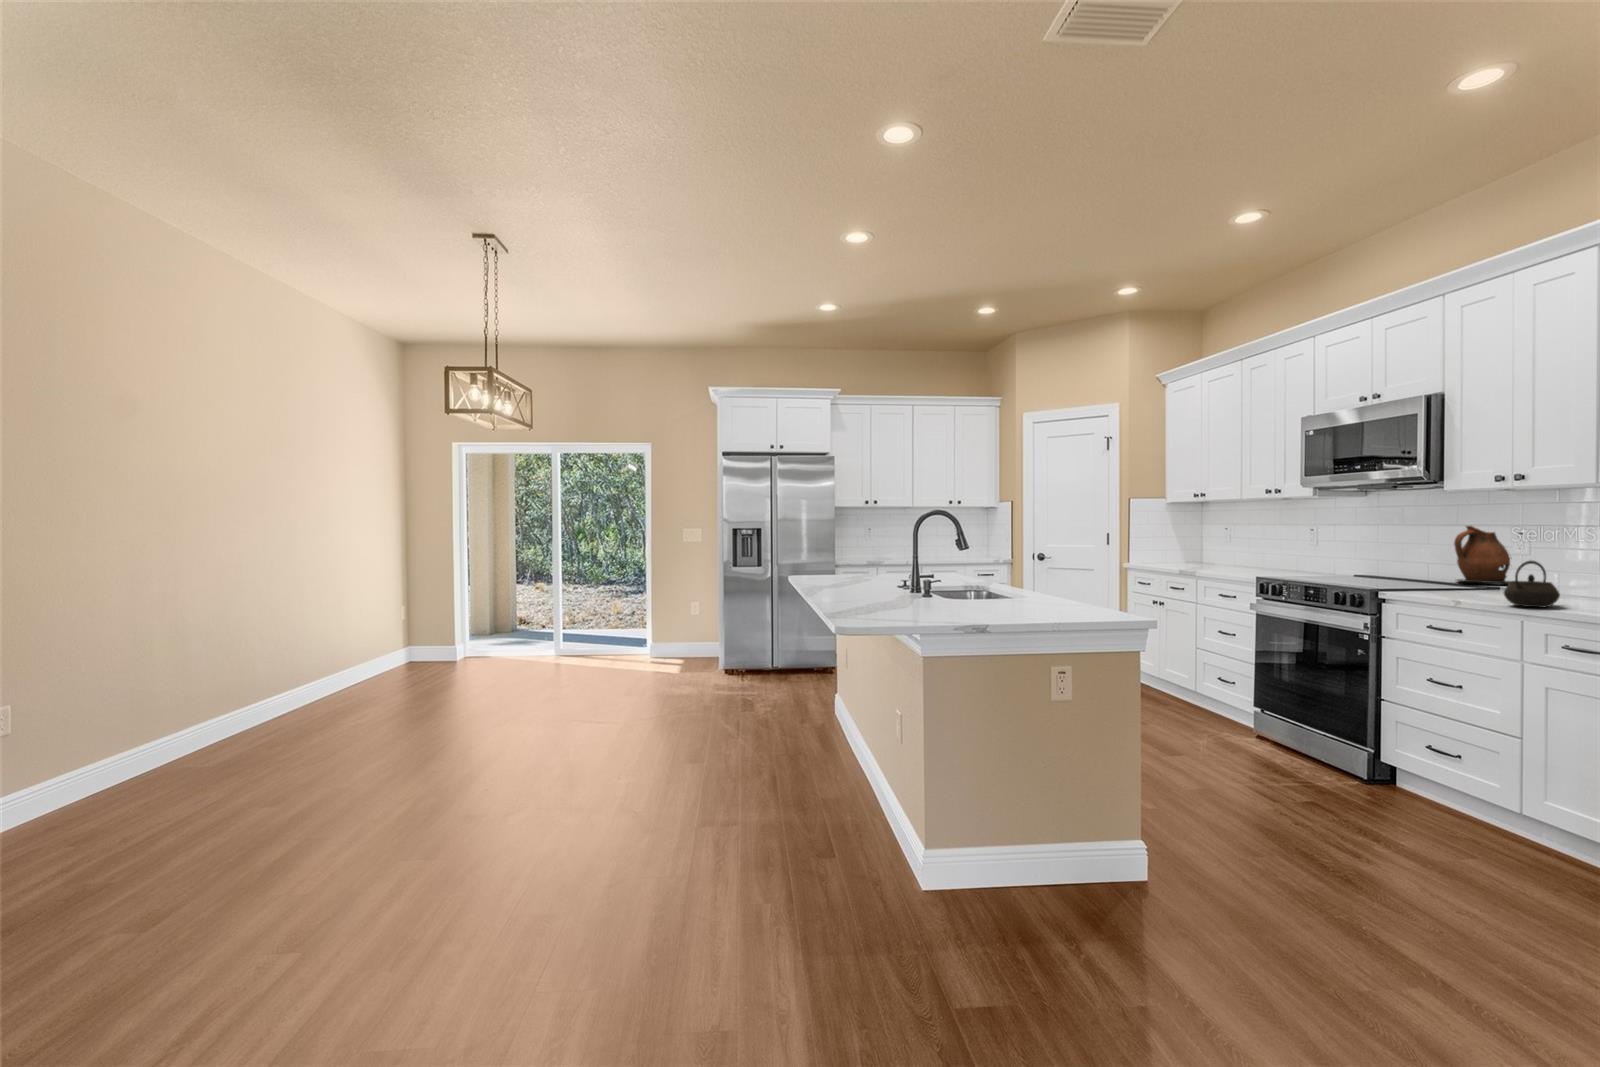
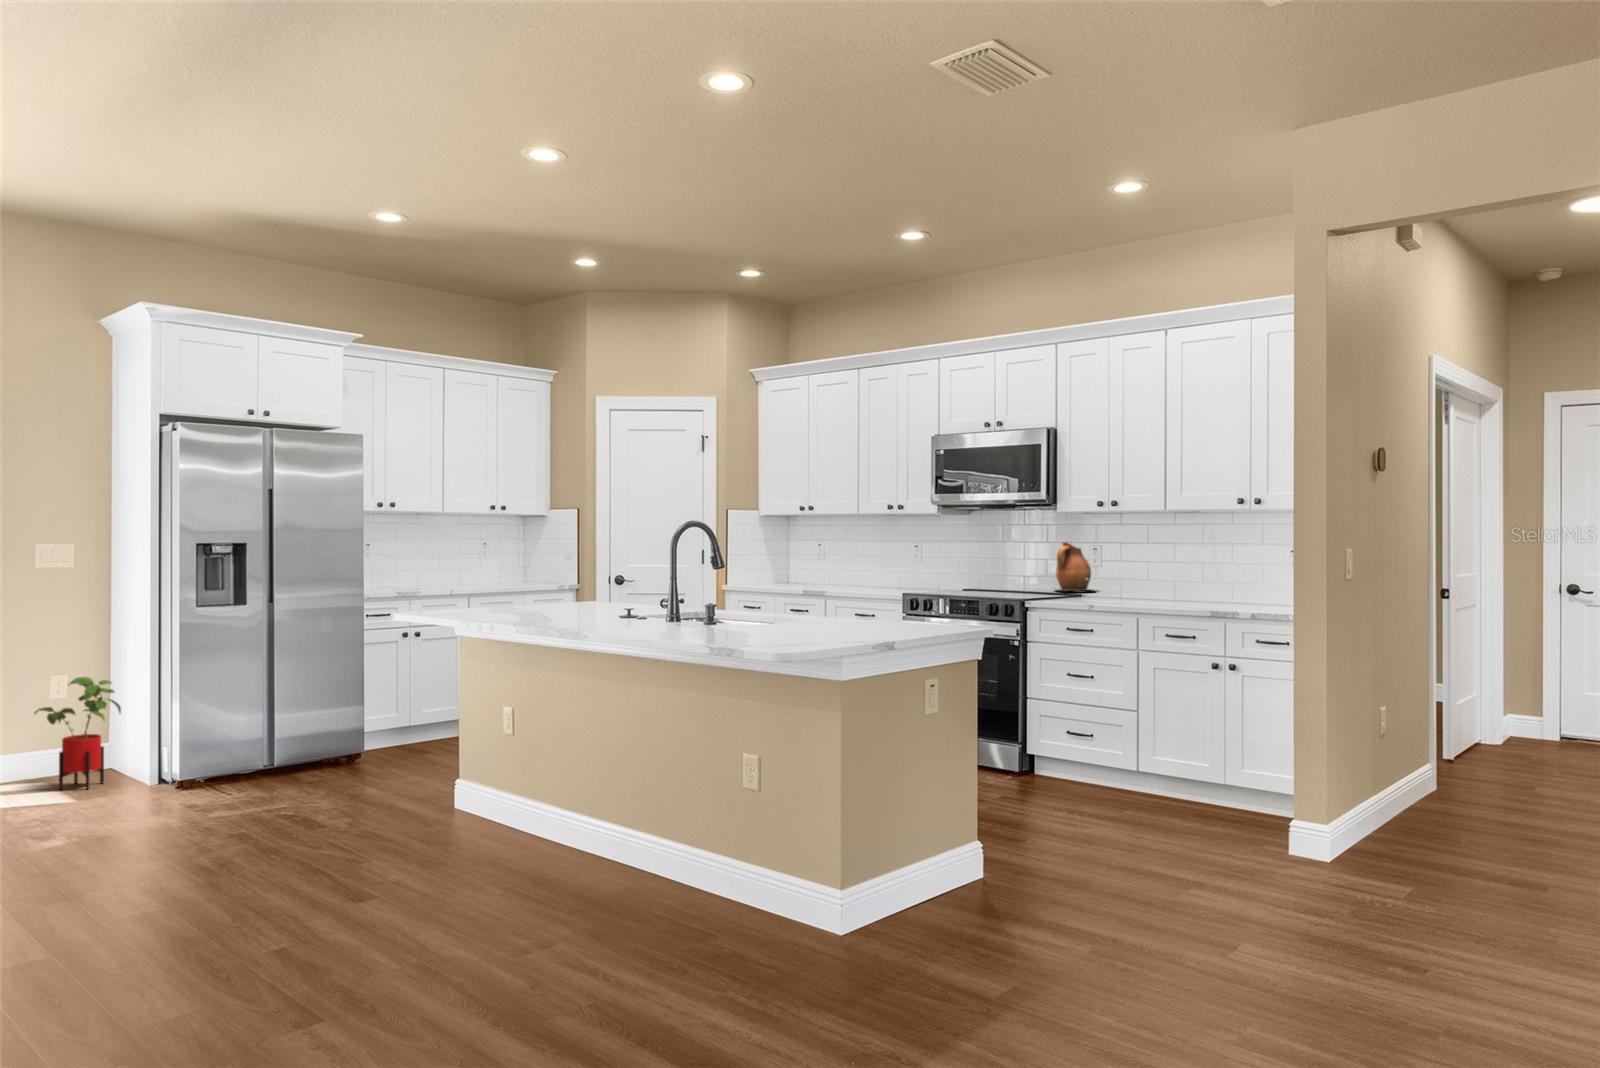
kettle: present [1504,561,1560,607] -> none [1127,570,1161,607]
house plant: none [663,607,709,671] -> present [34,677,121,790]

